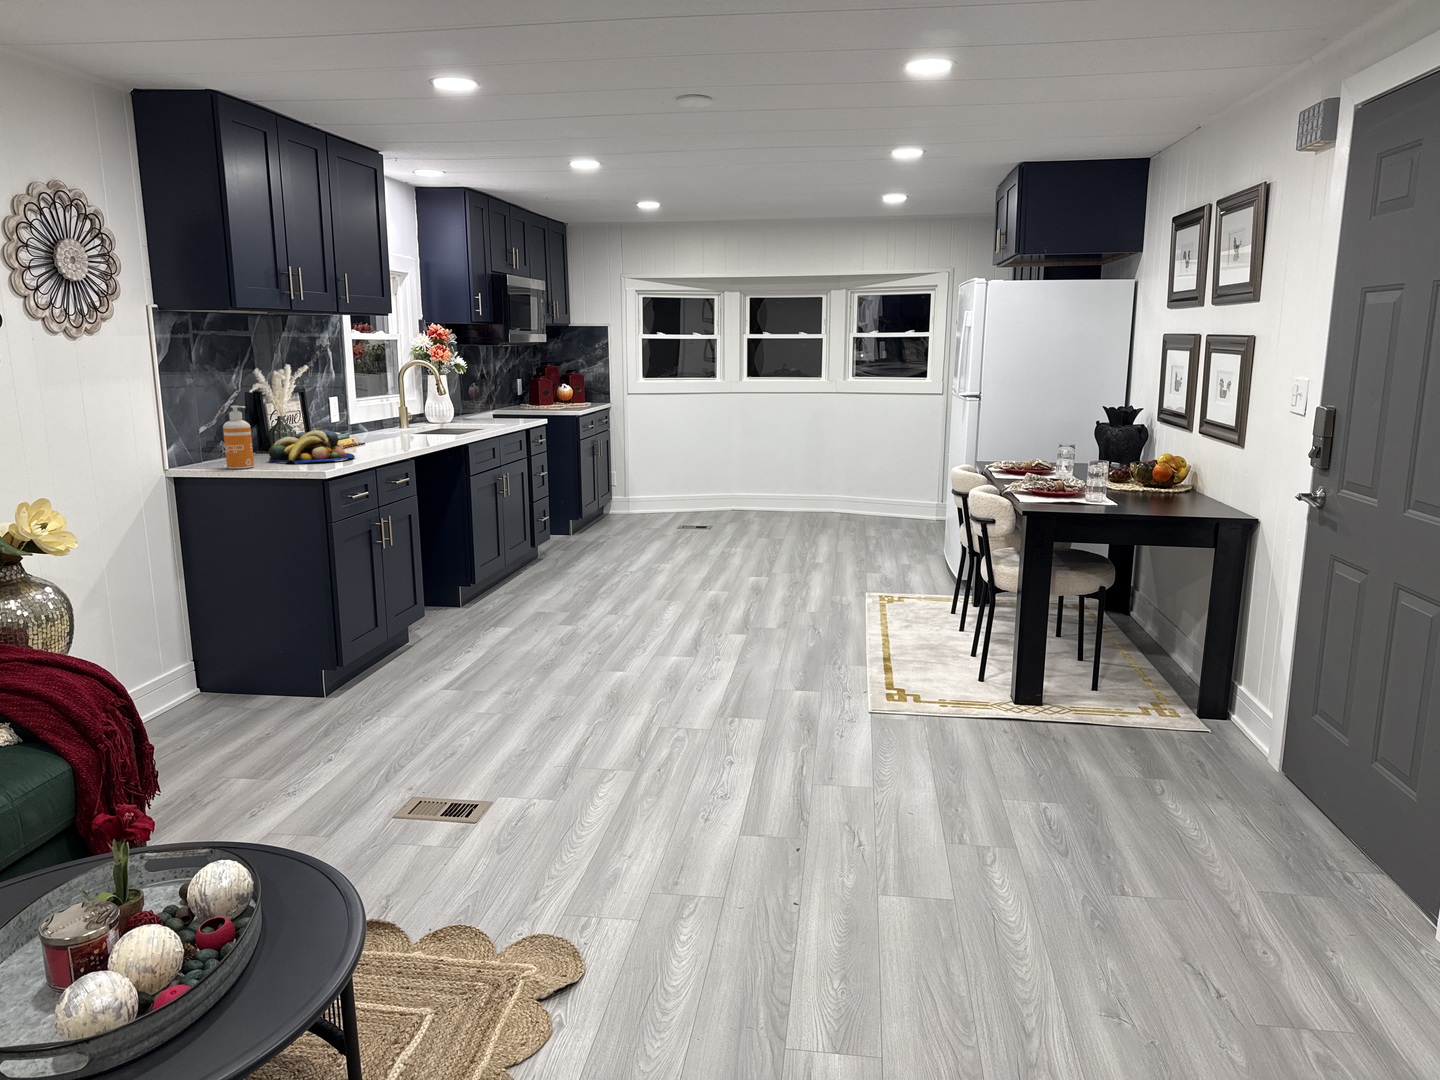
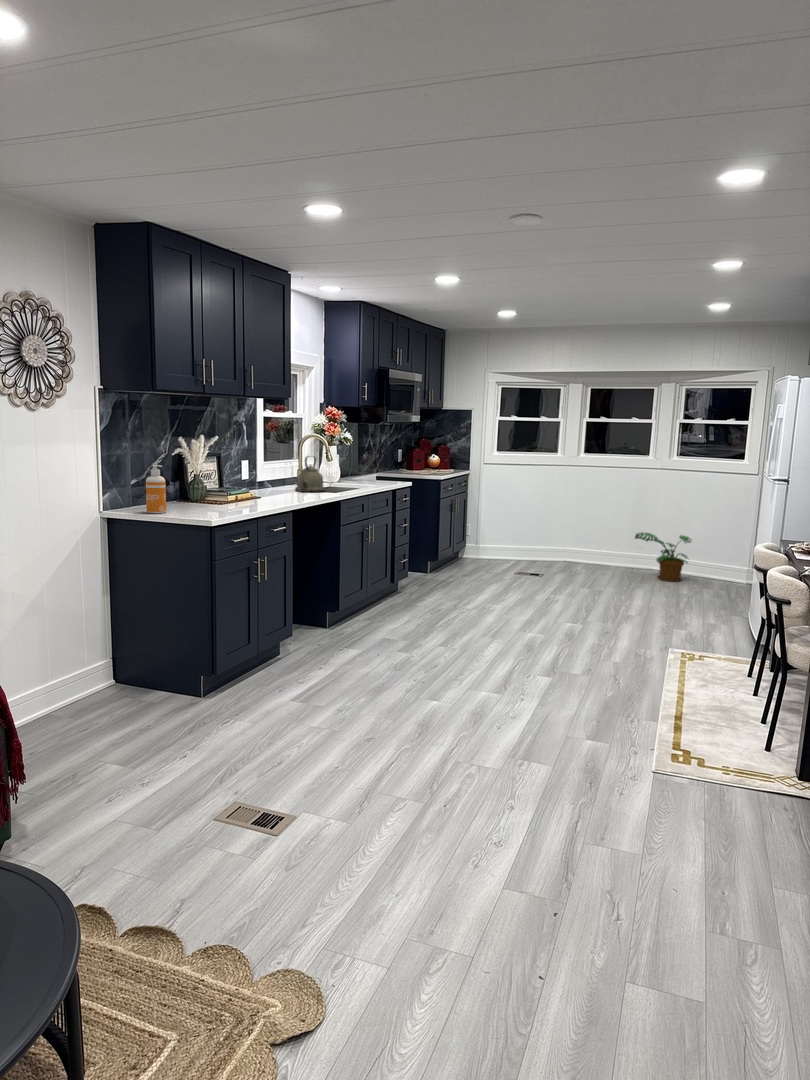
kettle: none [402,389,443,436] -> present [295,456,326,492]
fruit bowl: present [269,429,355,464] -> none [180,485,245,511]
potted plant: none [814,468,879,524] -> present [635,532,692,582]

